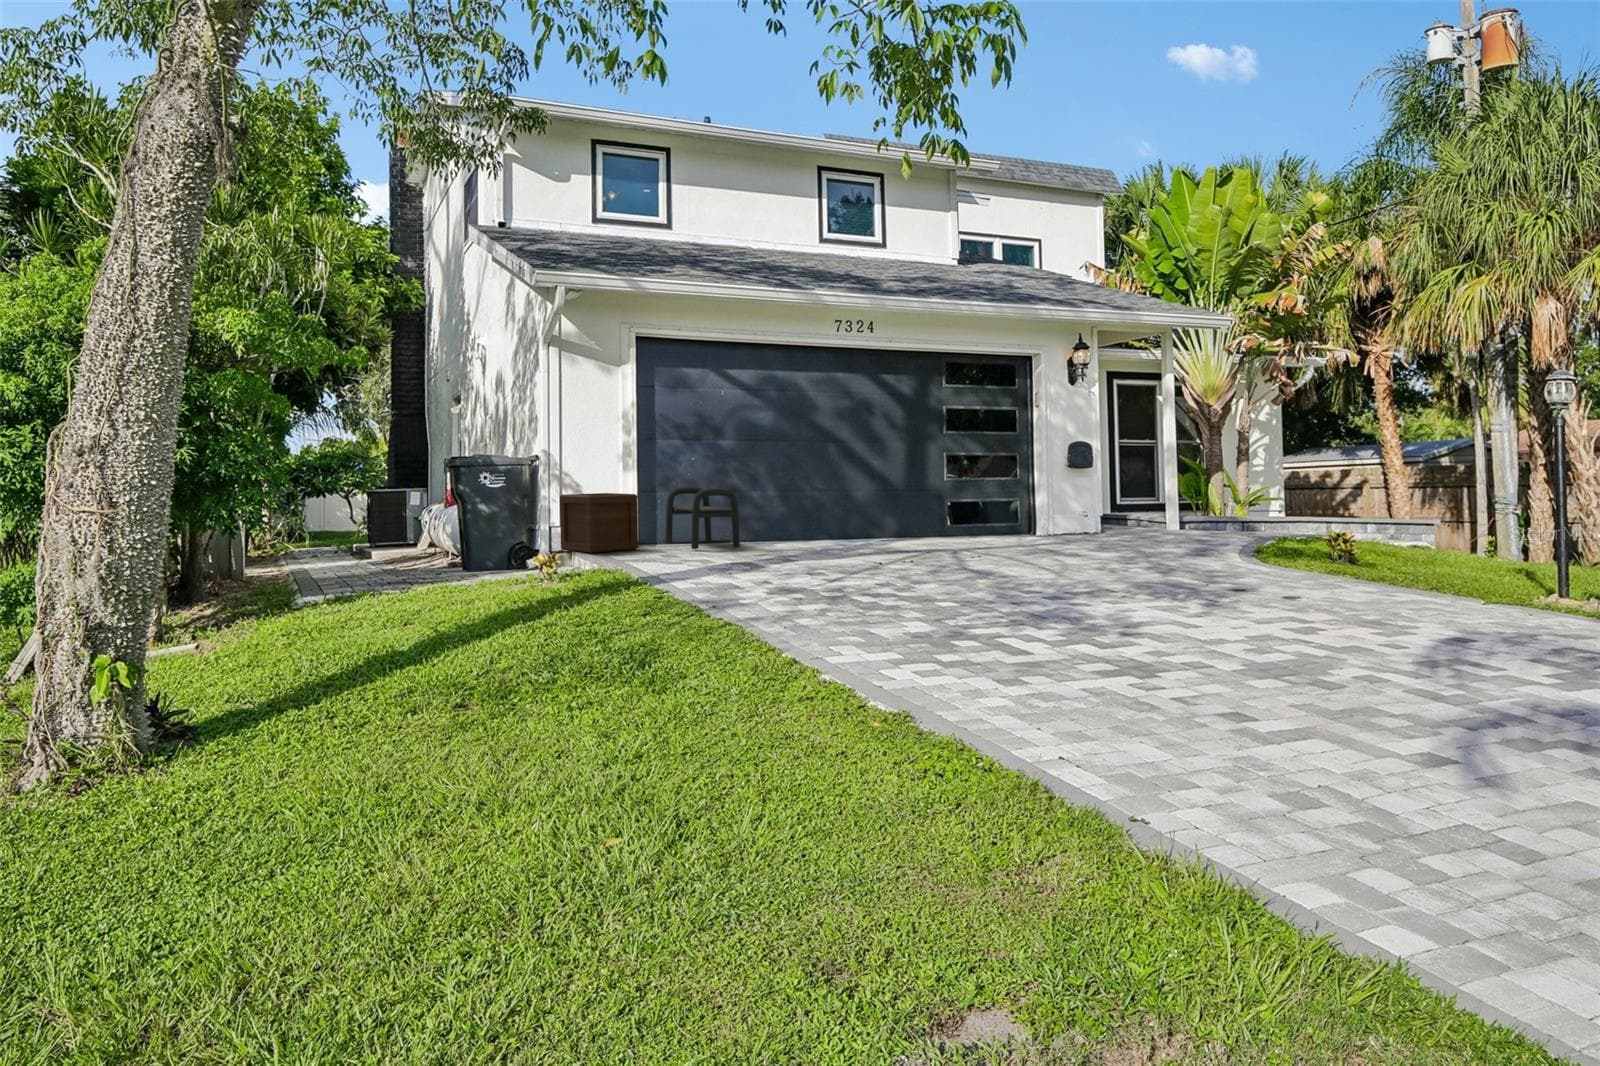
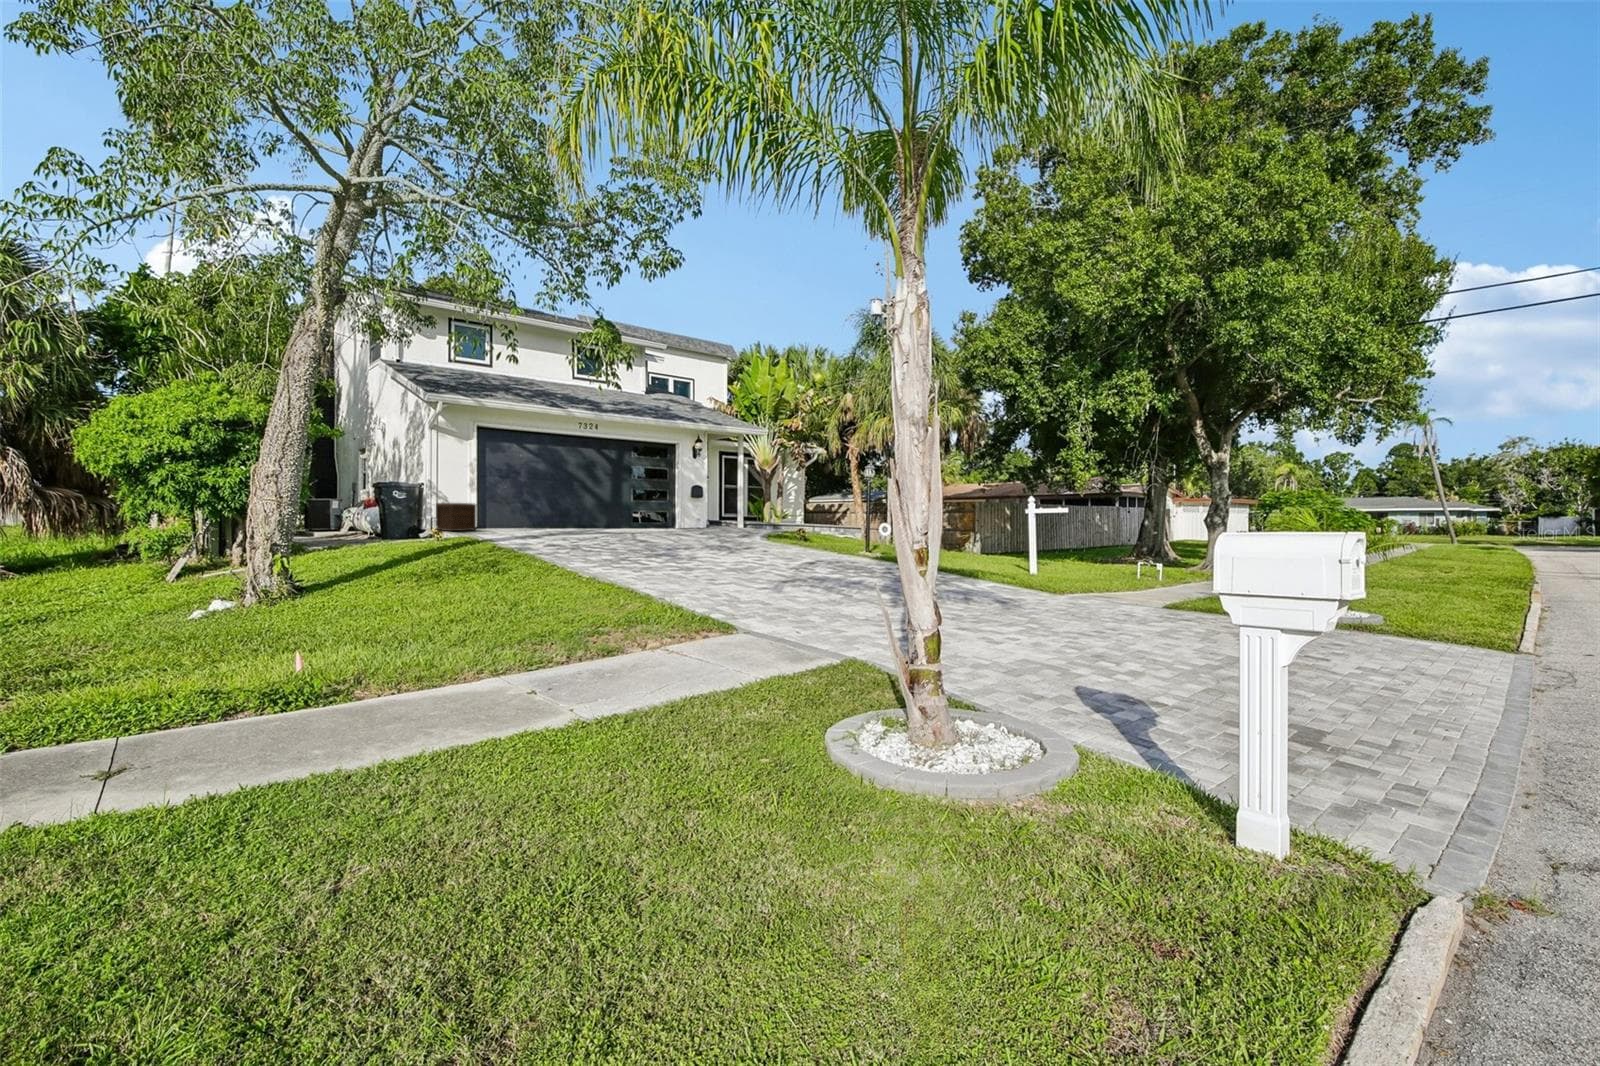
bench: present [666,487,740,549] -> none [490,501,529,531]

